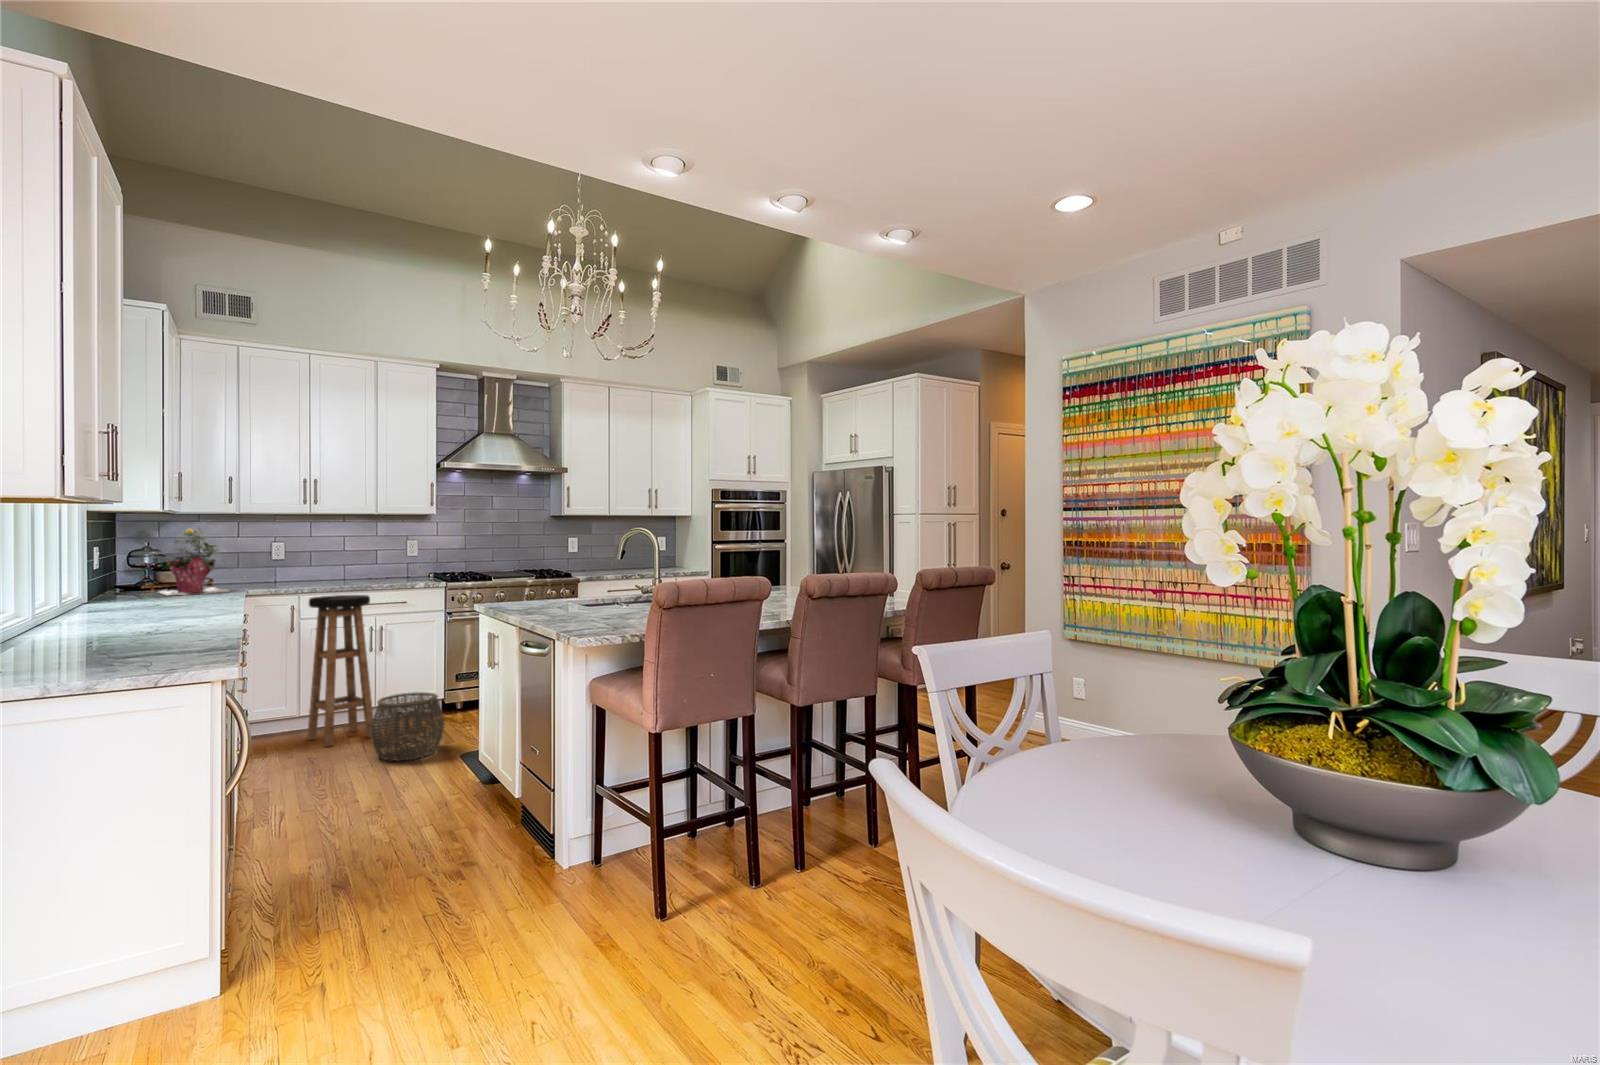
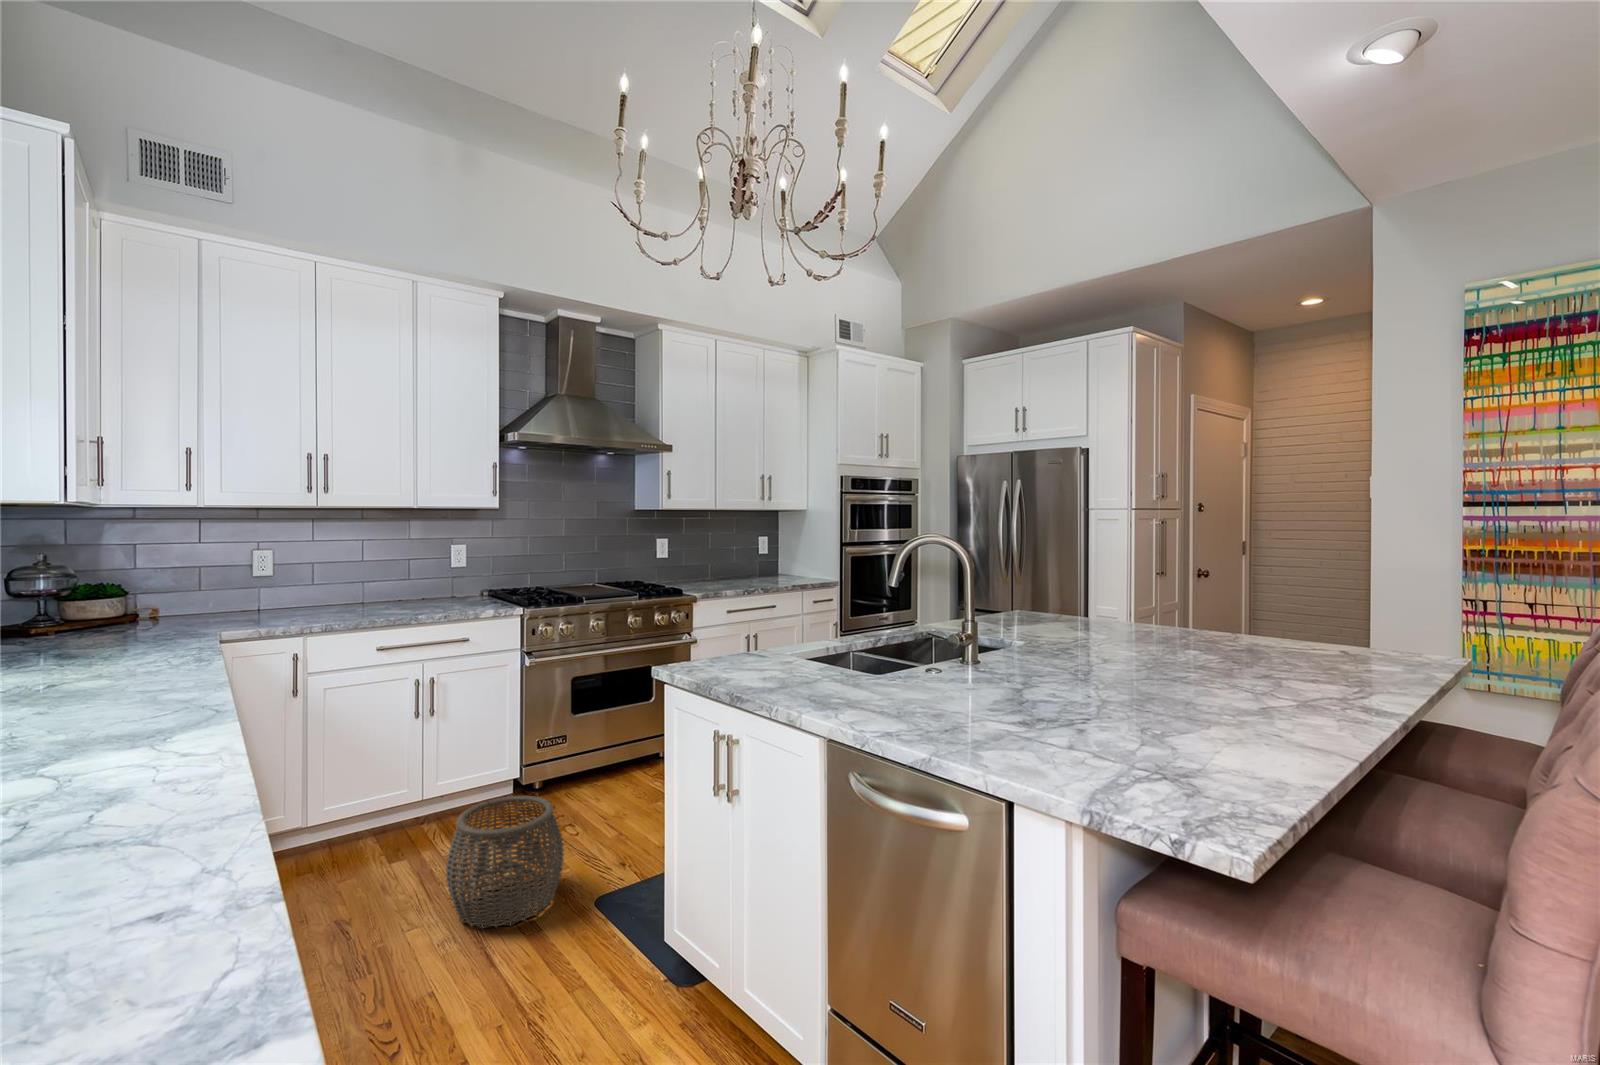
potted plant: present [159,529,229,596] -> none [56,529,190,653]
bar stool: present [307,595,373,747] -> none [323,634,435,890]

